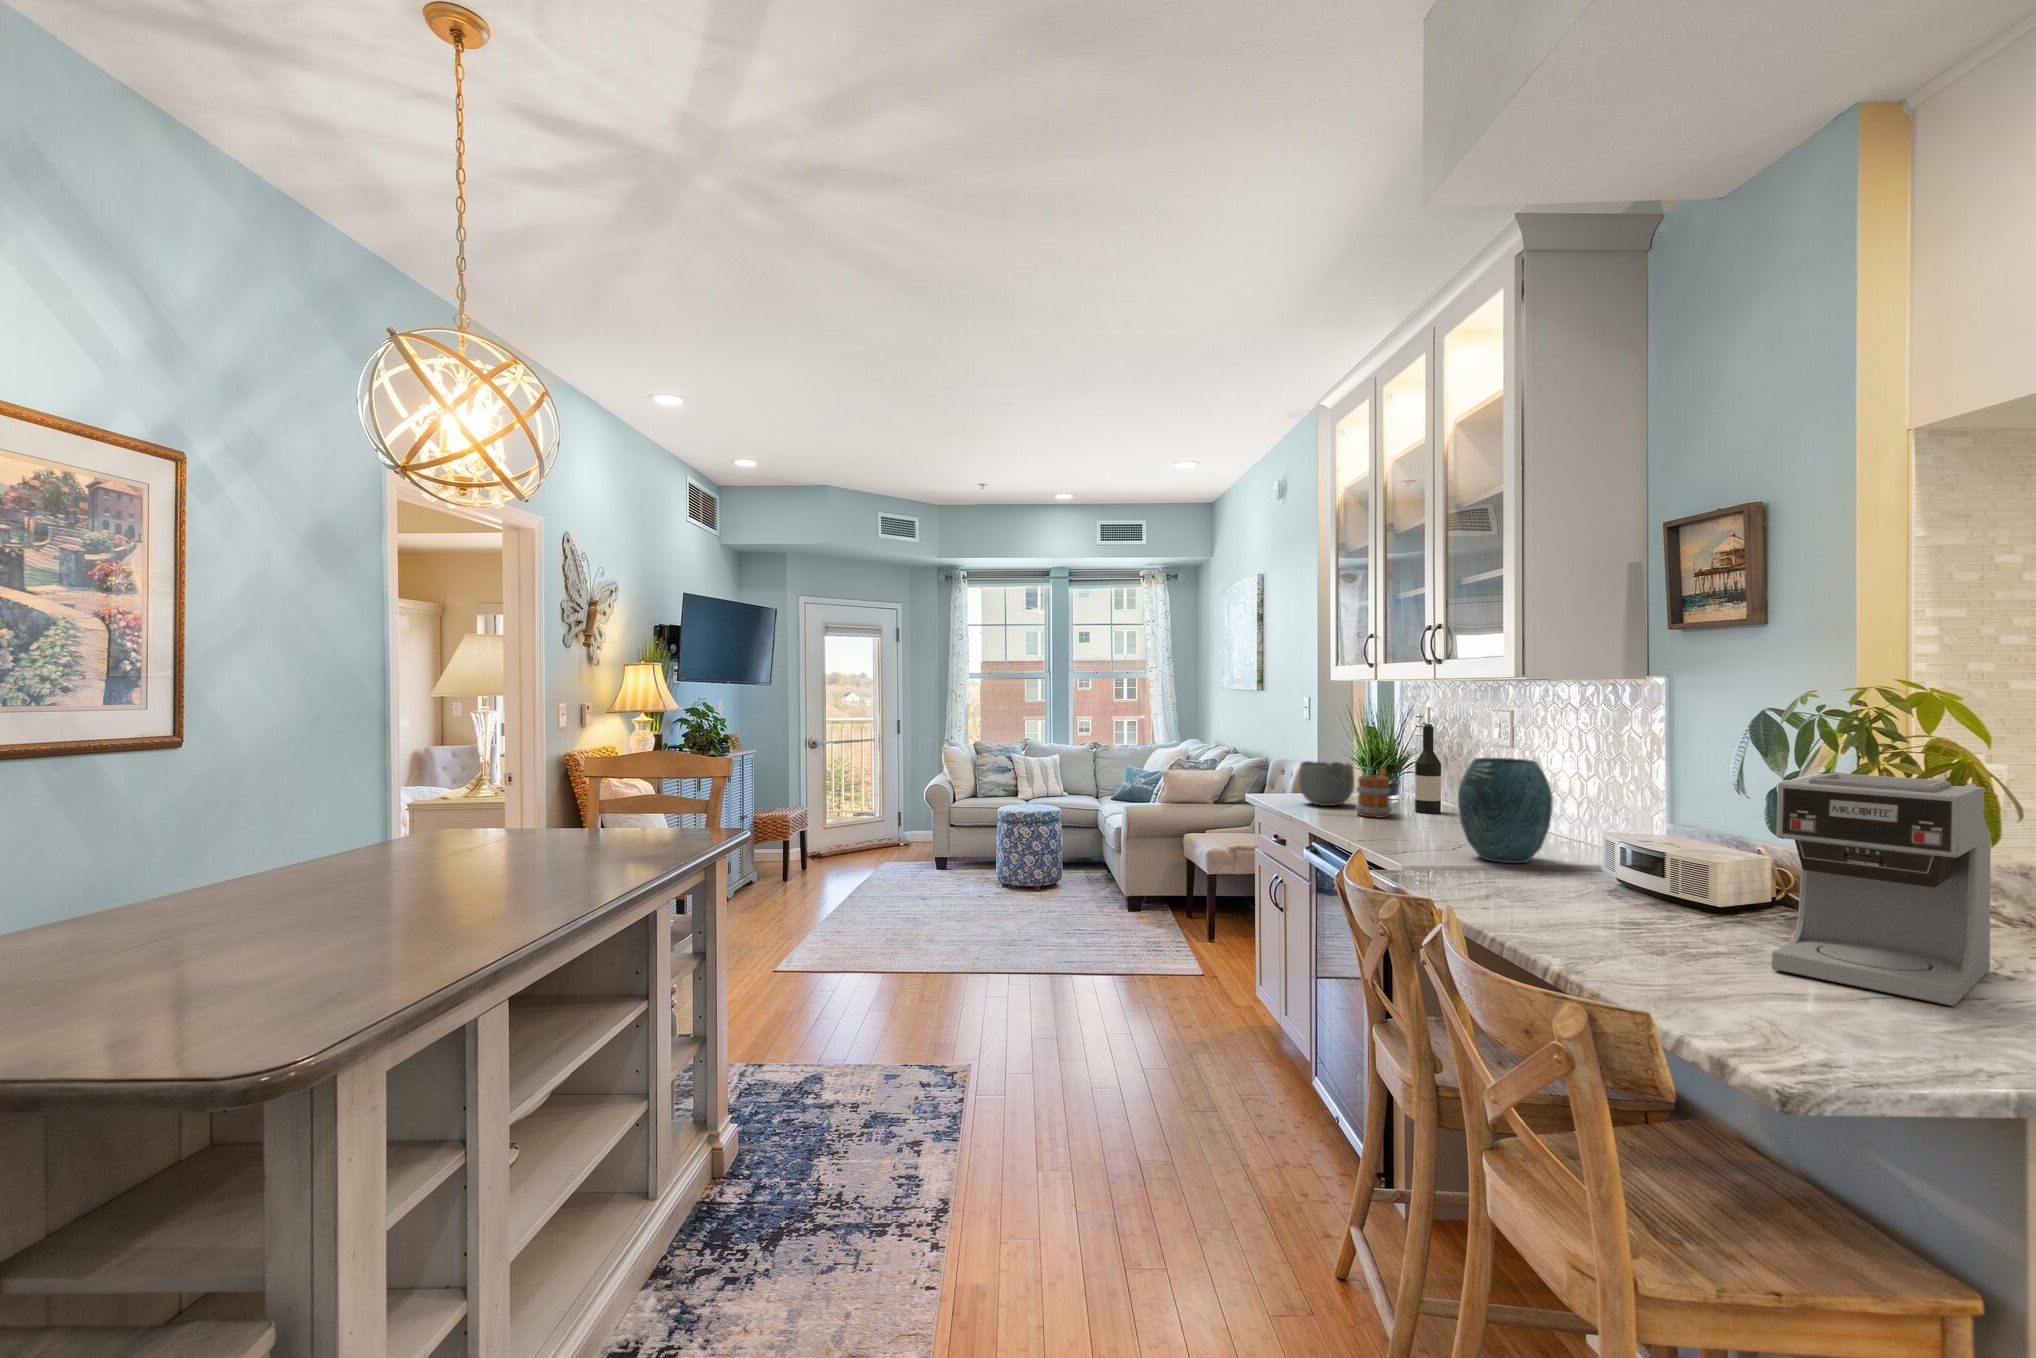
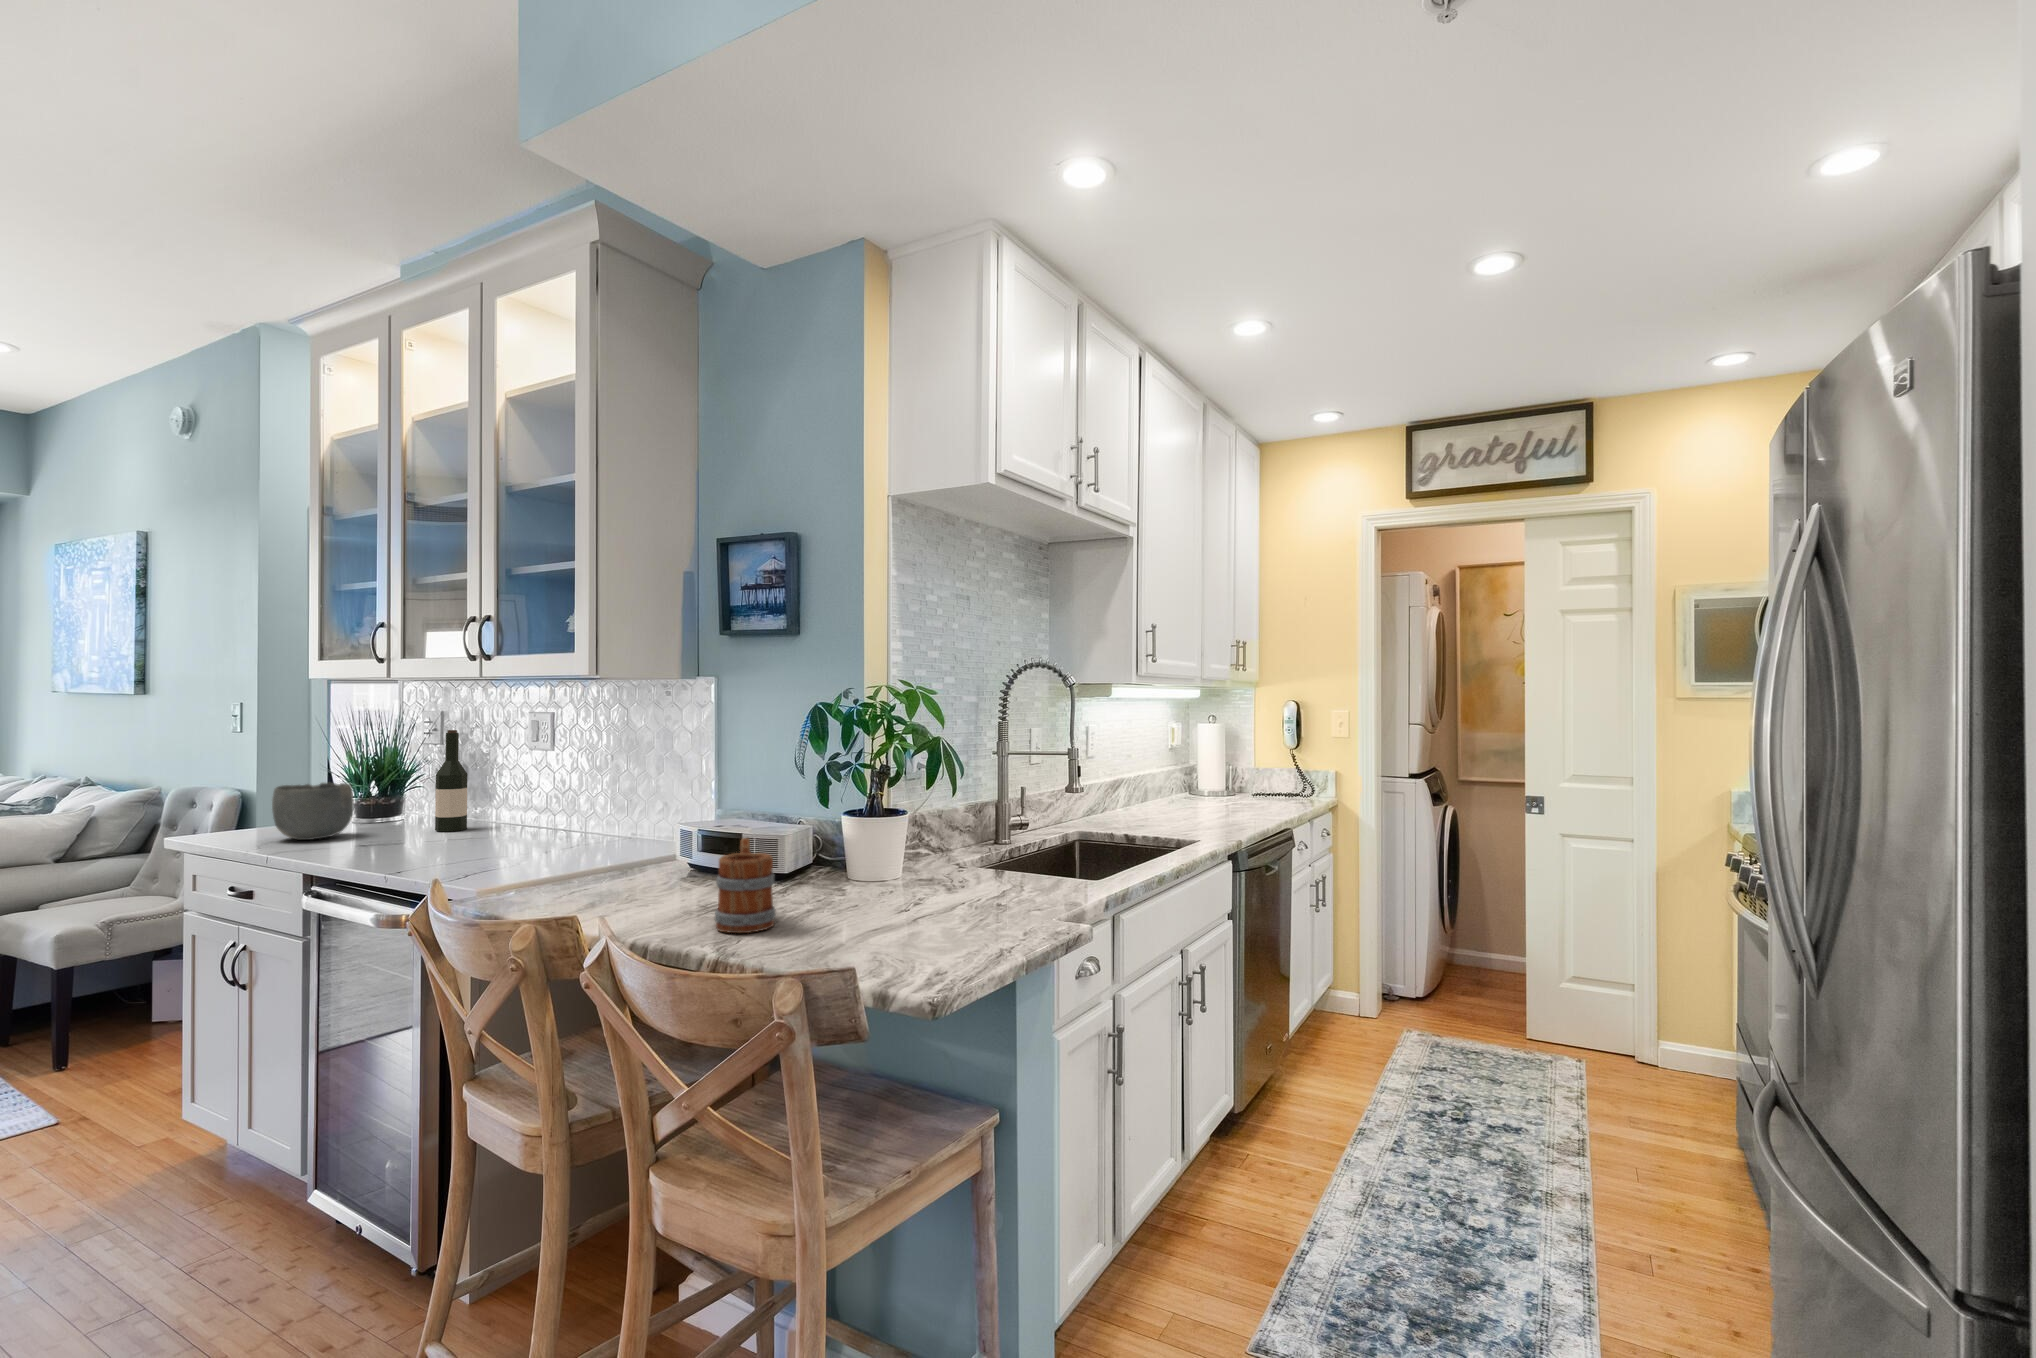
vase: present [1458,758,1553,863] -> none [529,761,625,870]
mug: present [1356,769,1392,817] -> present [715,838,776,933]
coffee maker: present [1772,773,1991,1006] -> none [852,752,958,915]

